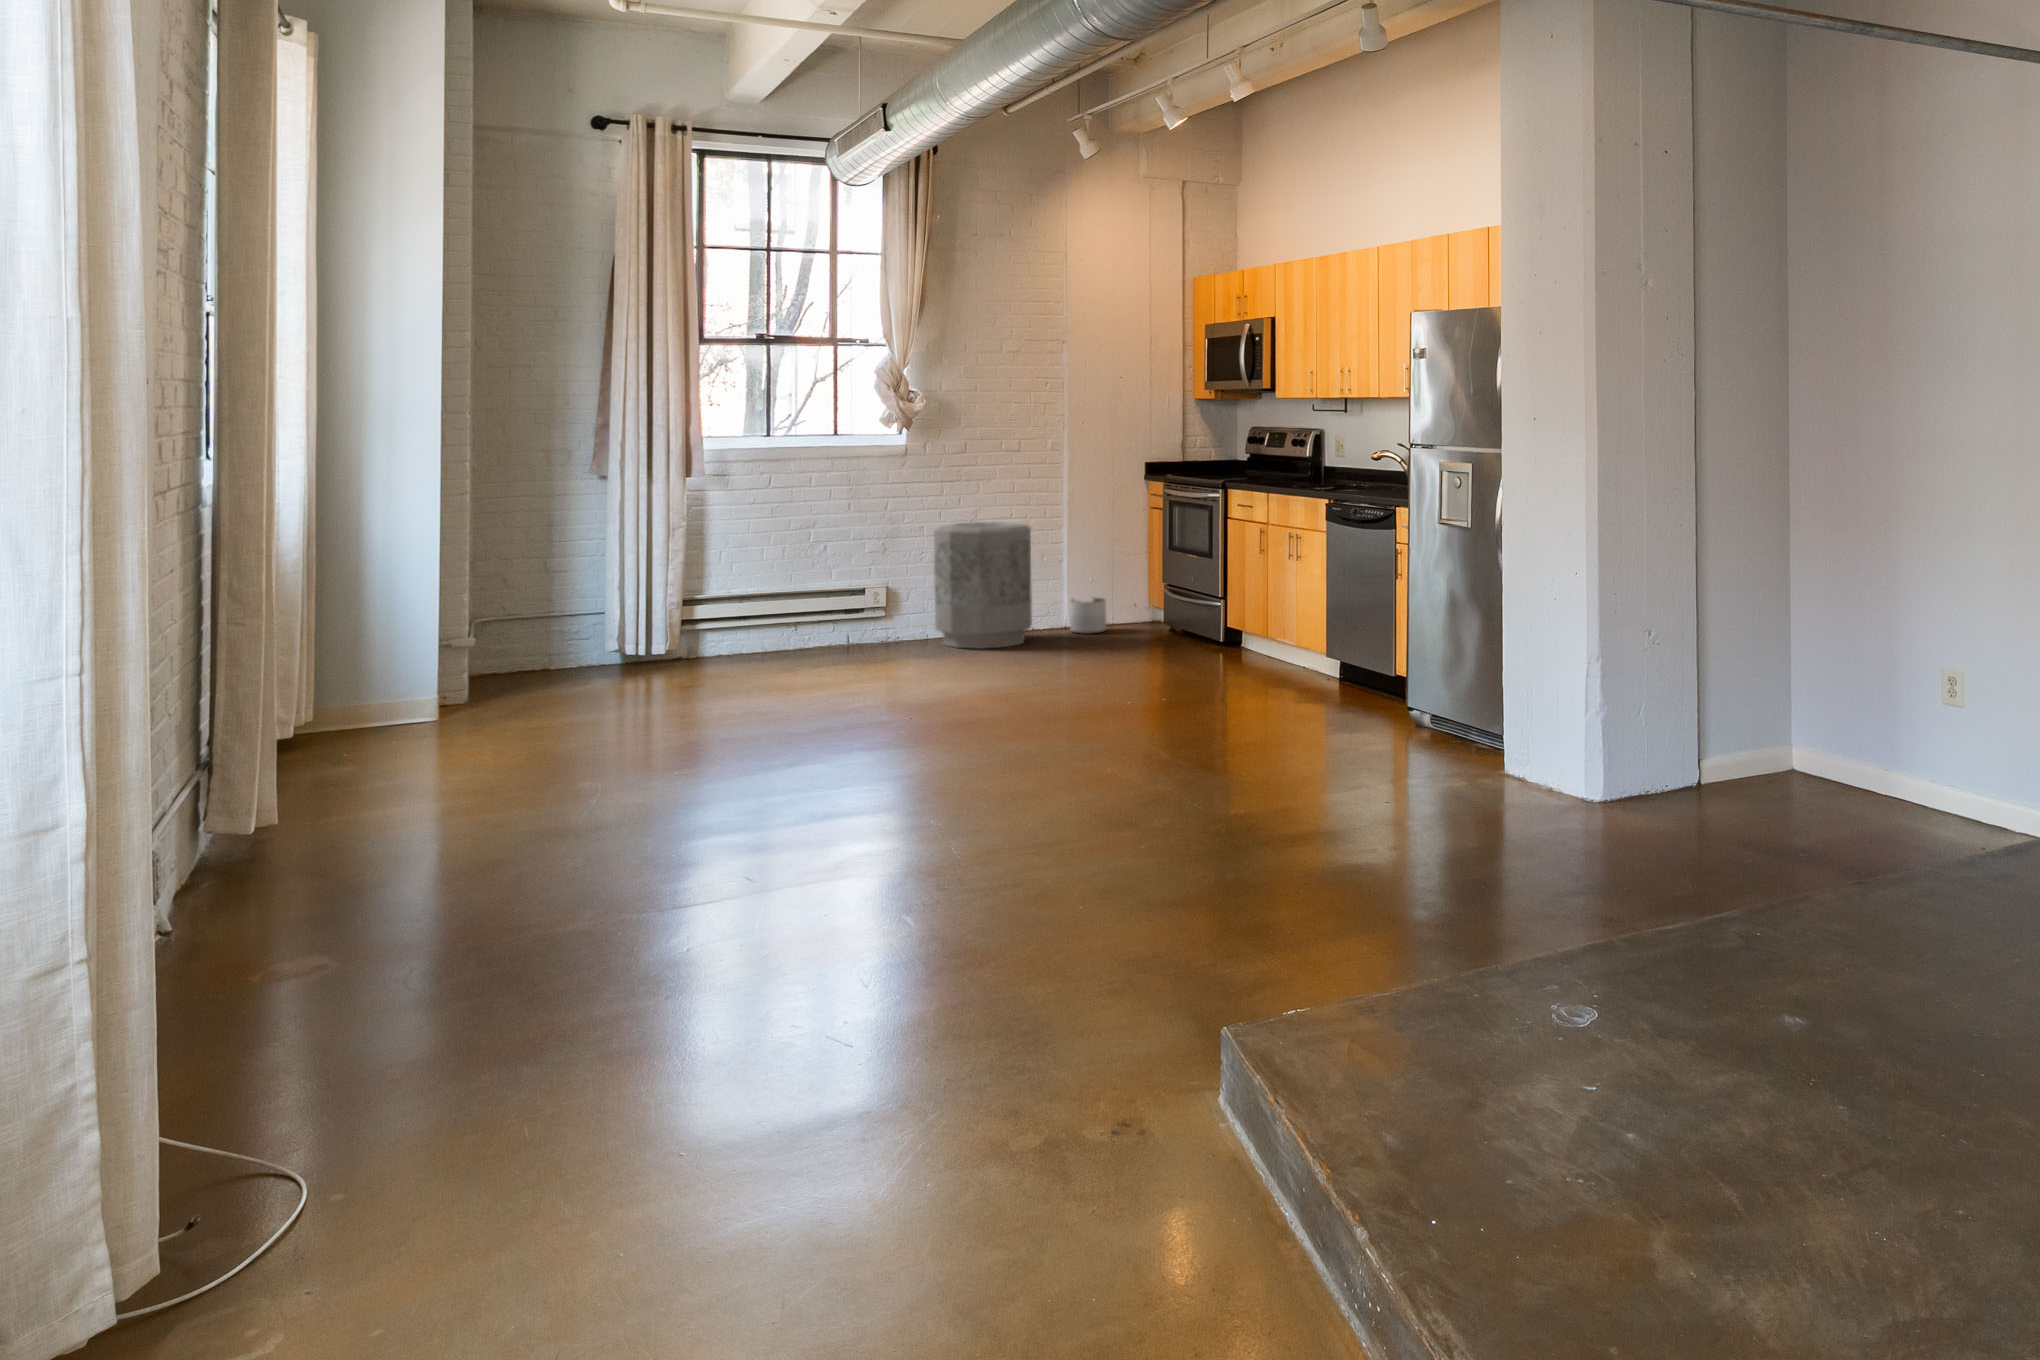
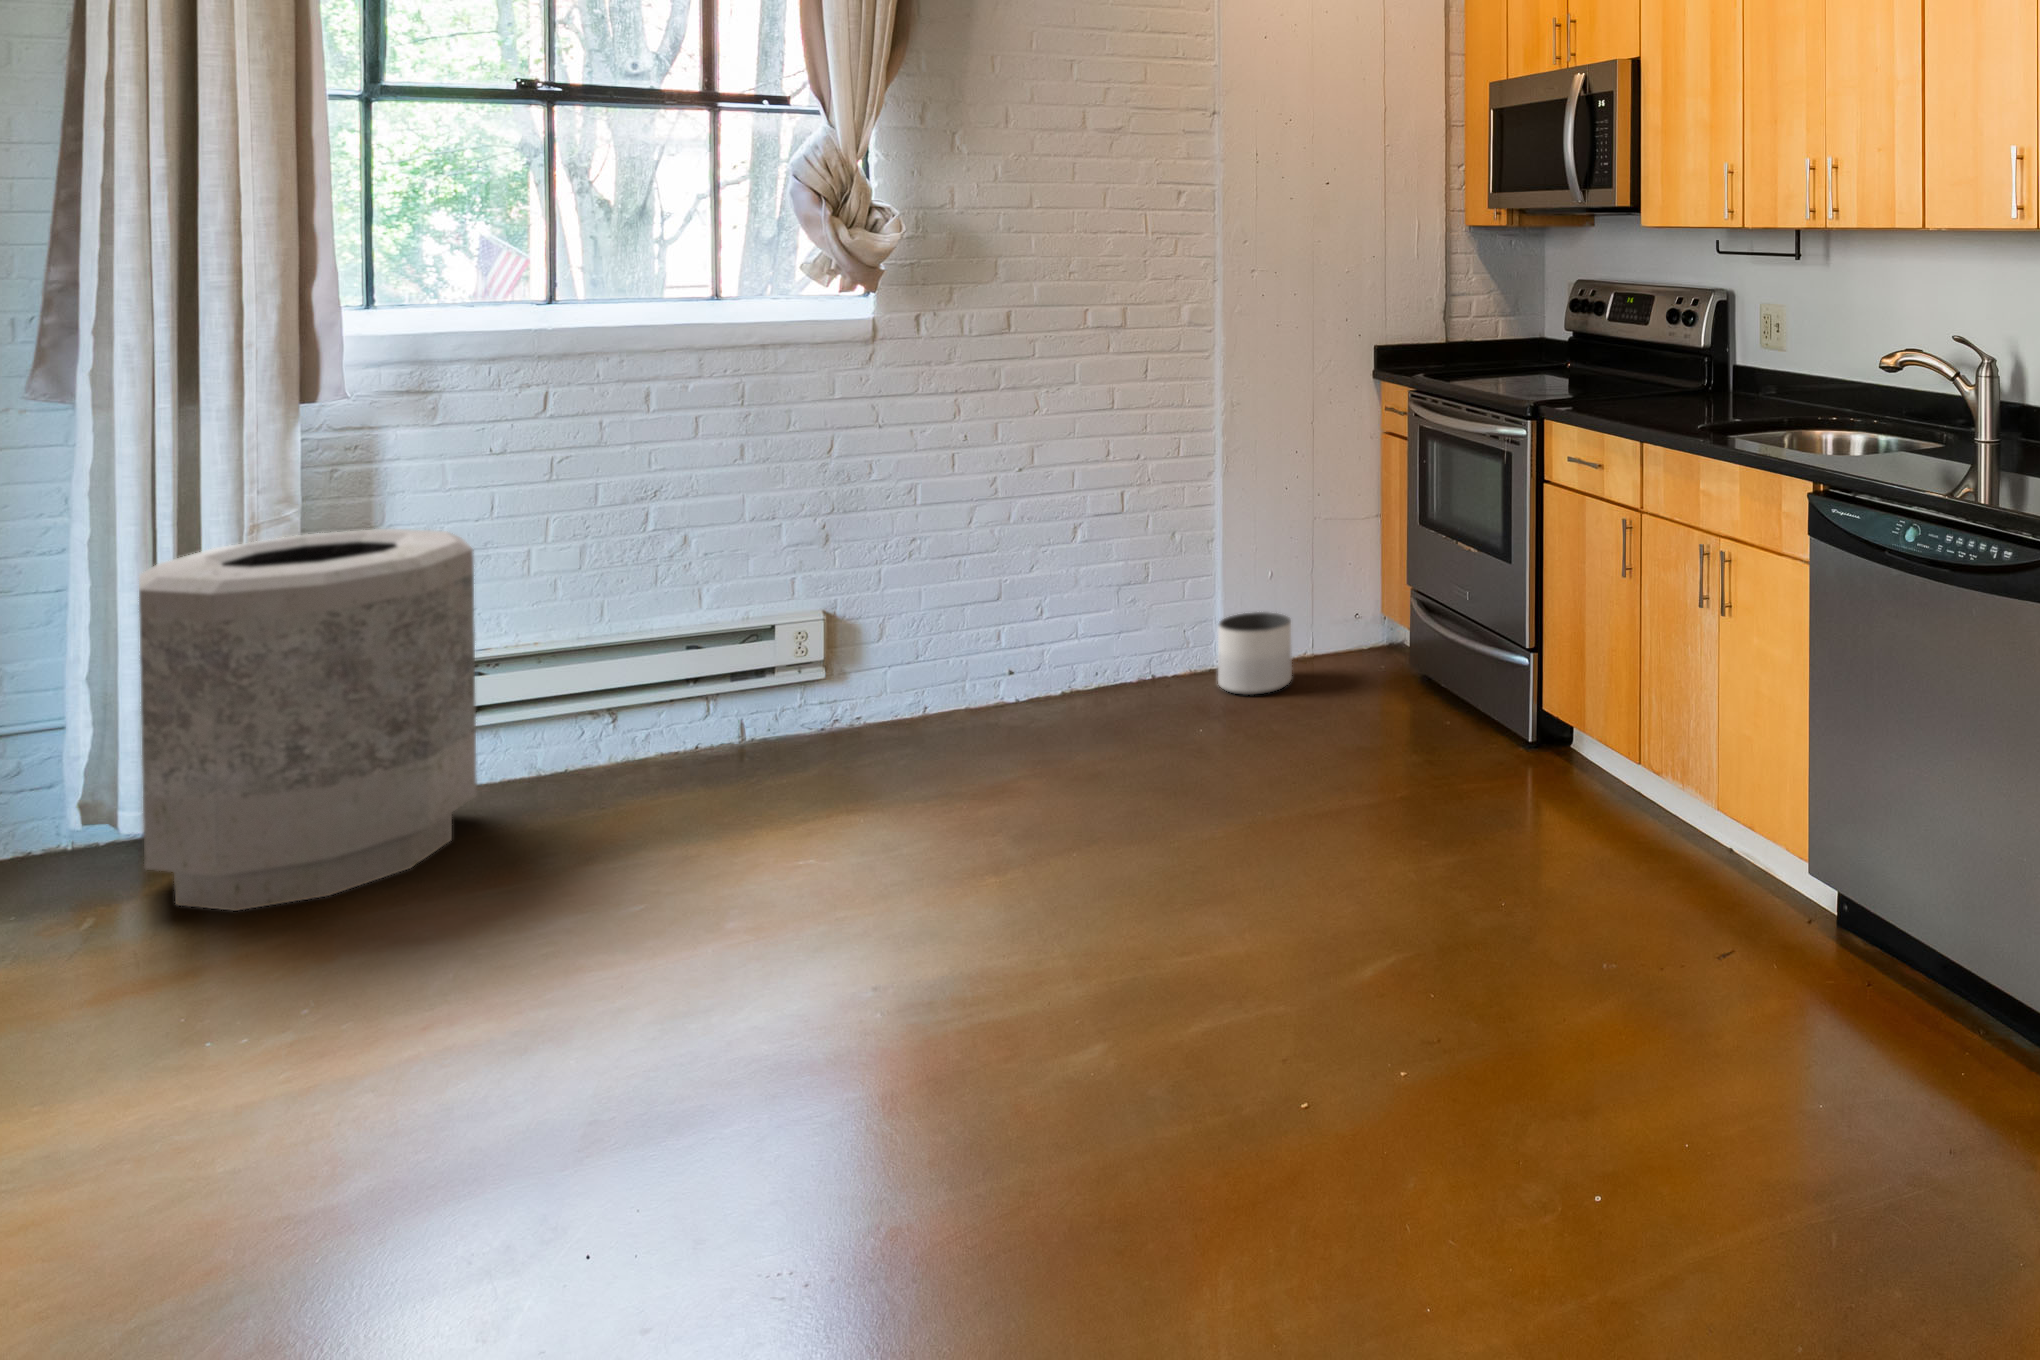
trash can: present [934,522,1032,649] -> present [139,529,477,911]

